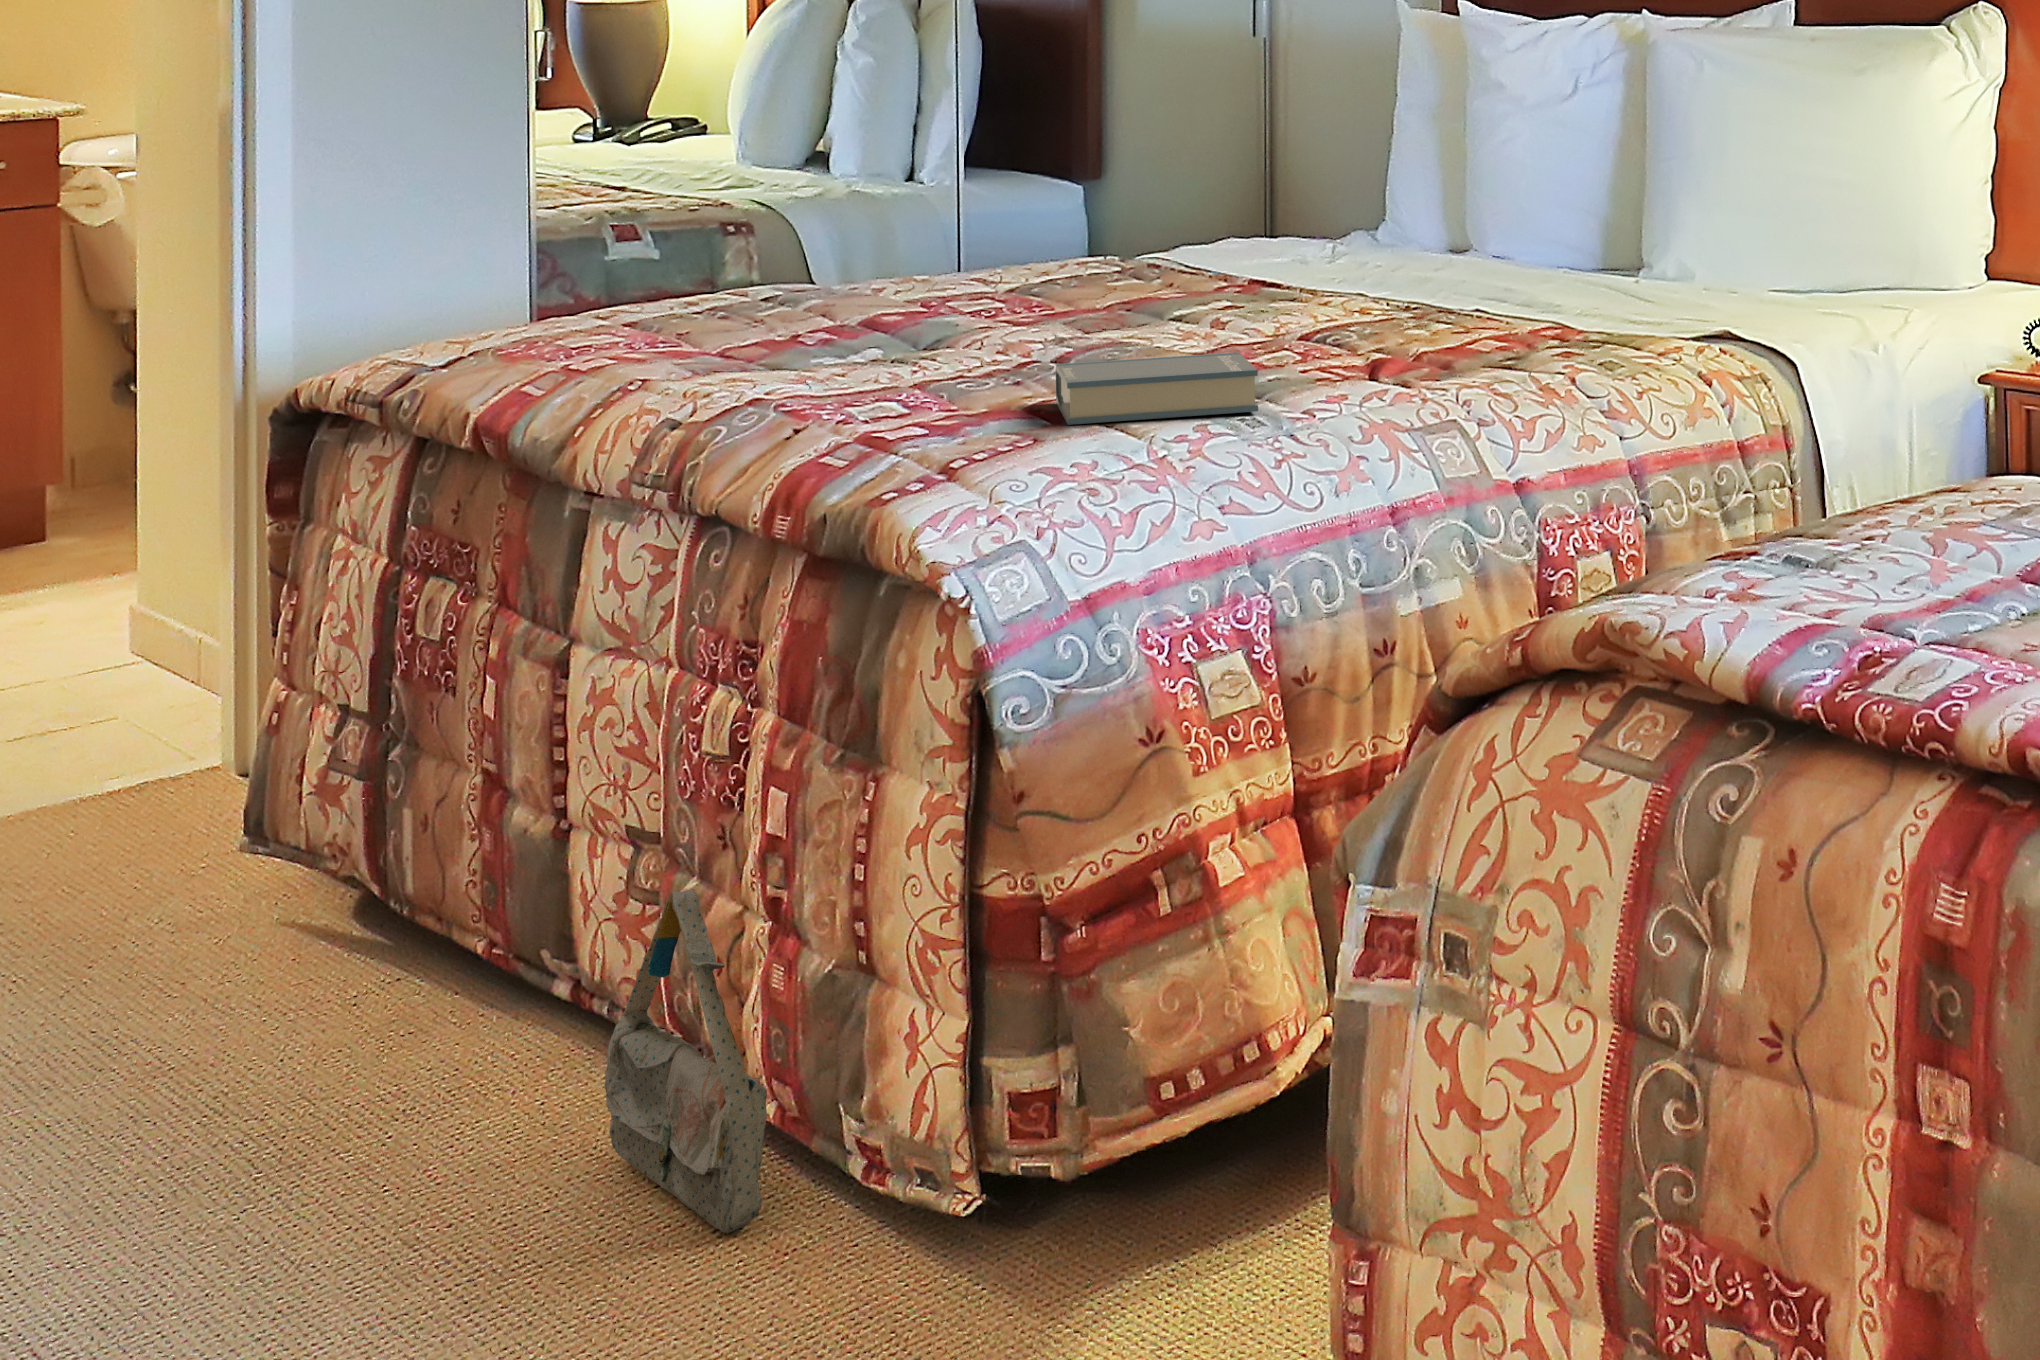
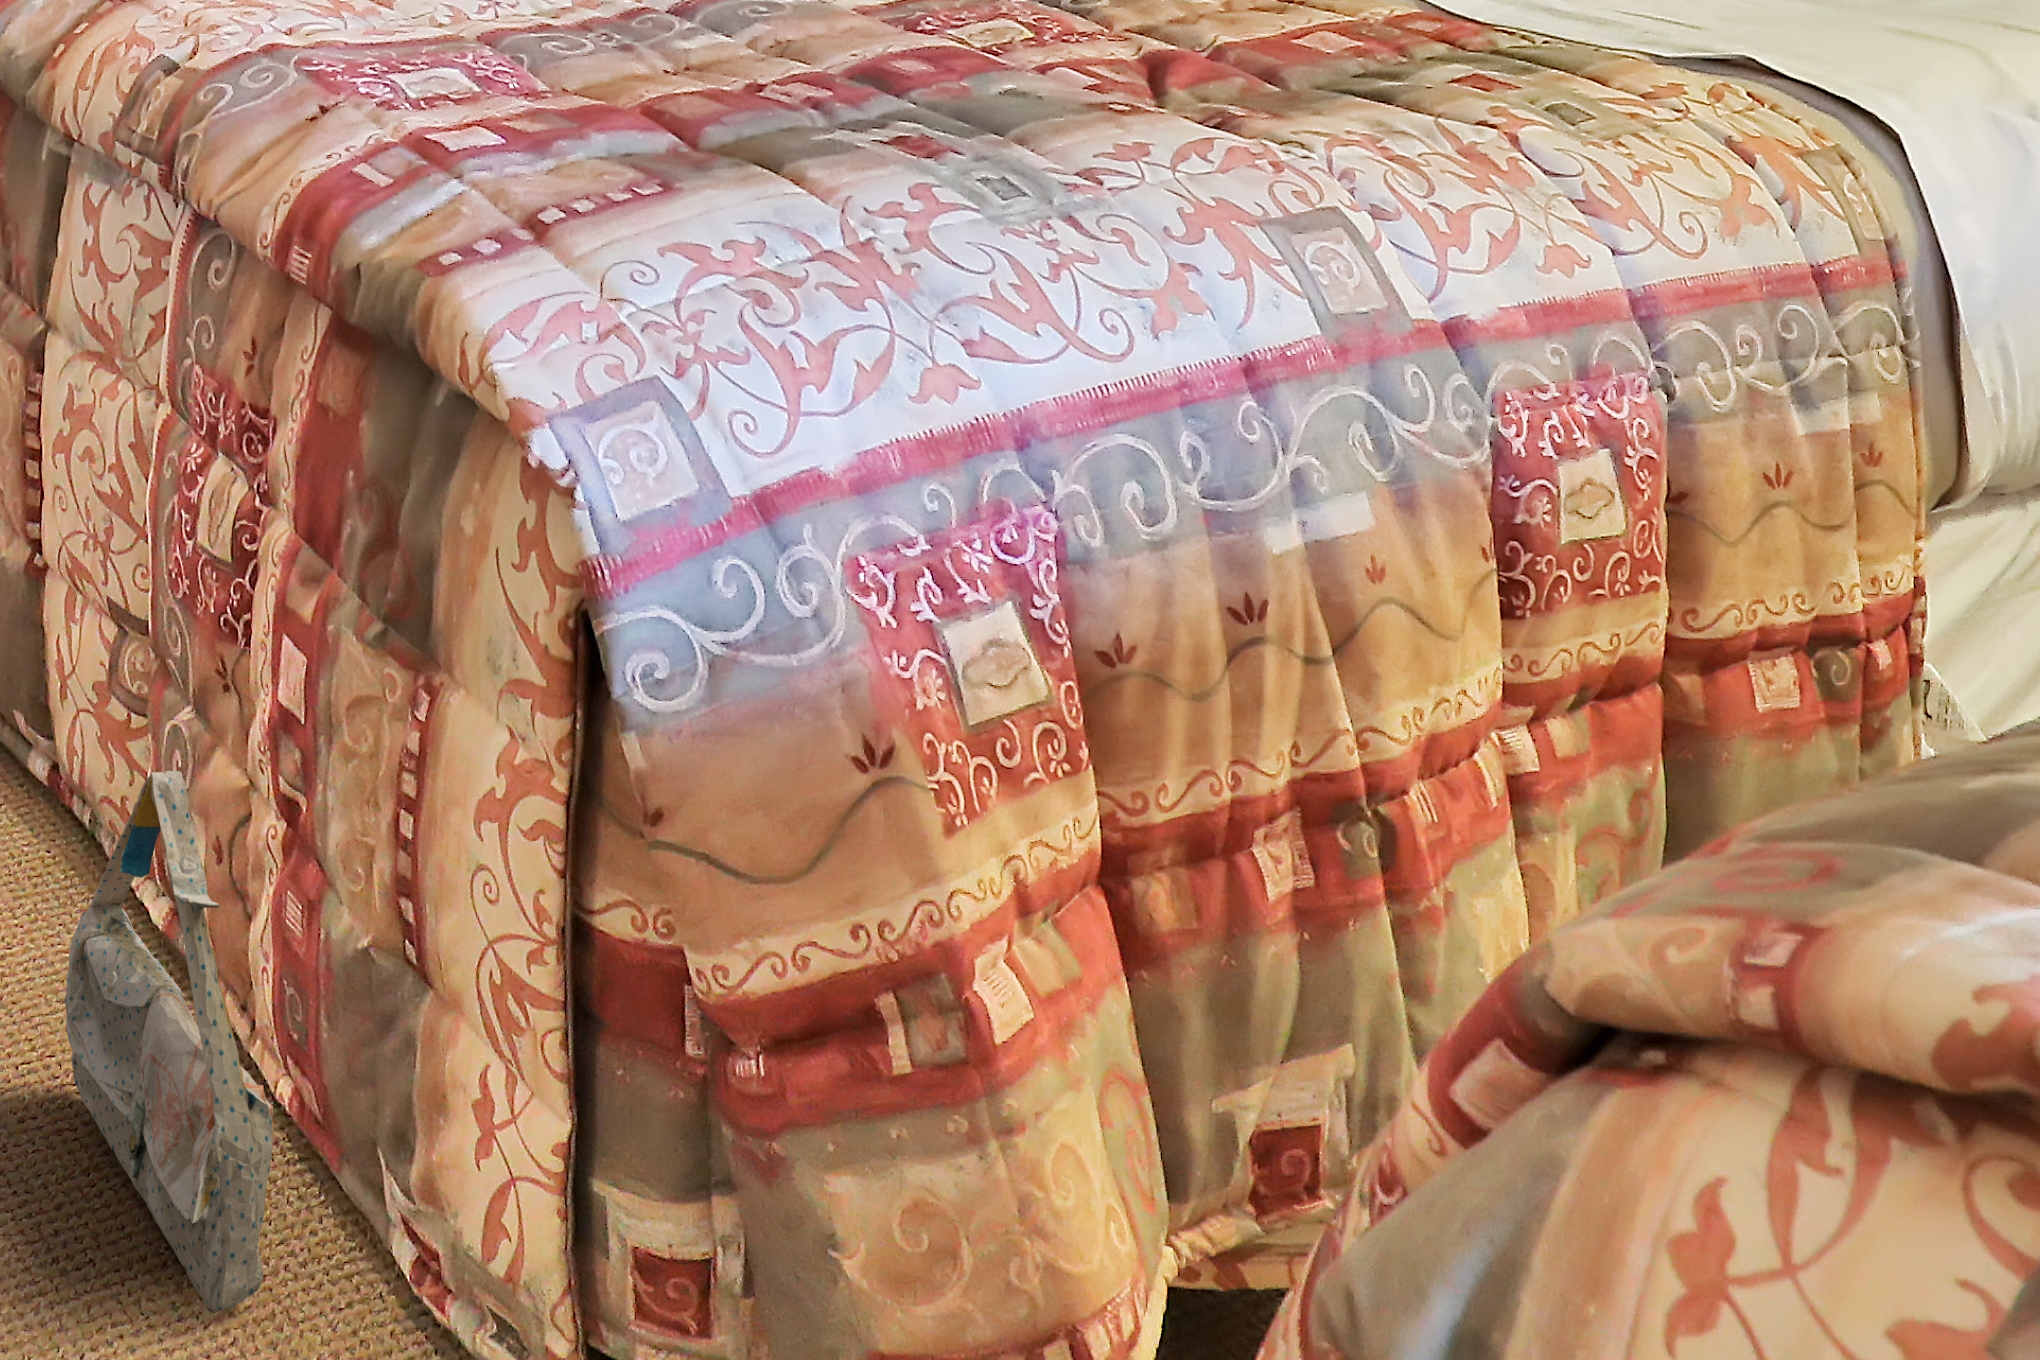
hardback book: present [1055,352,1258,425] -> none [696,45,1014,162]

